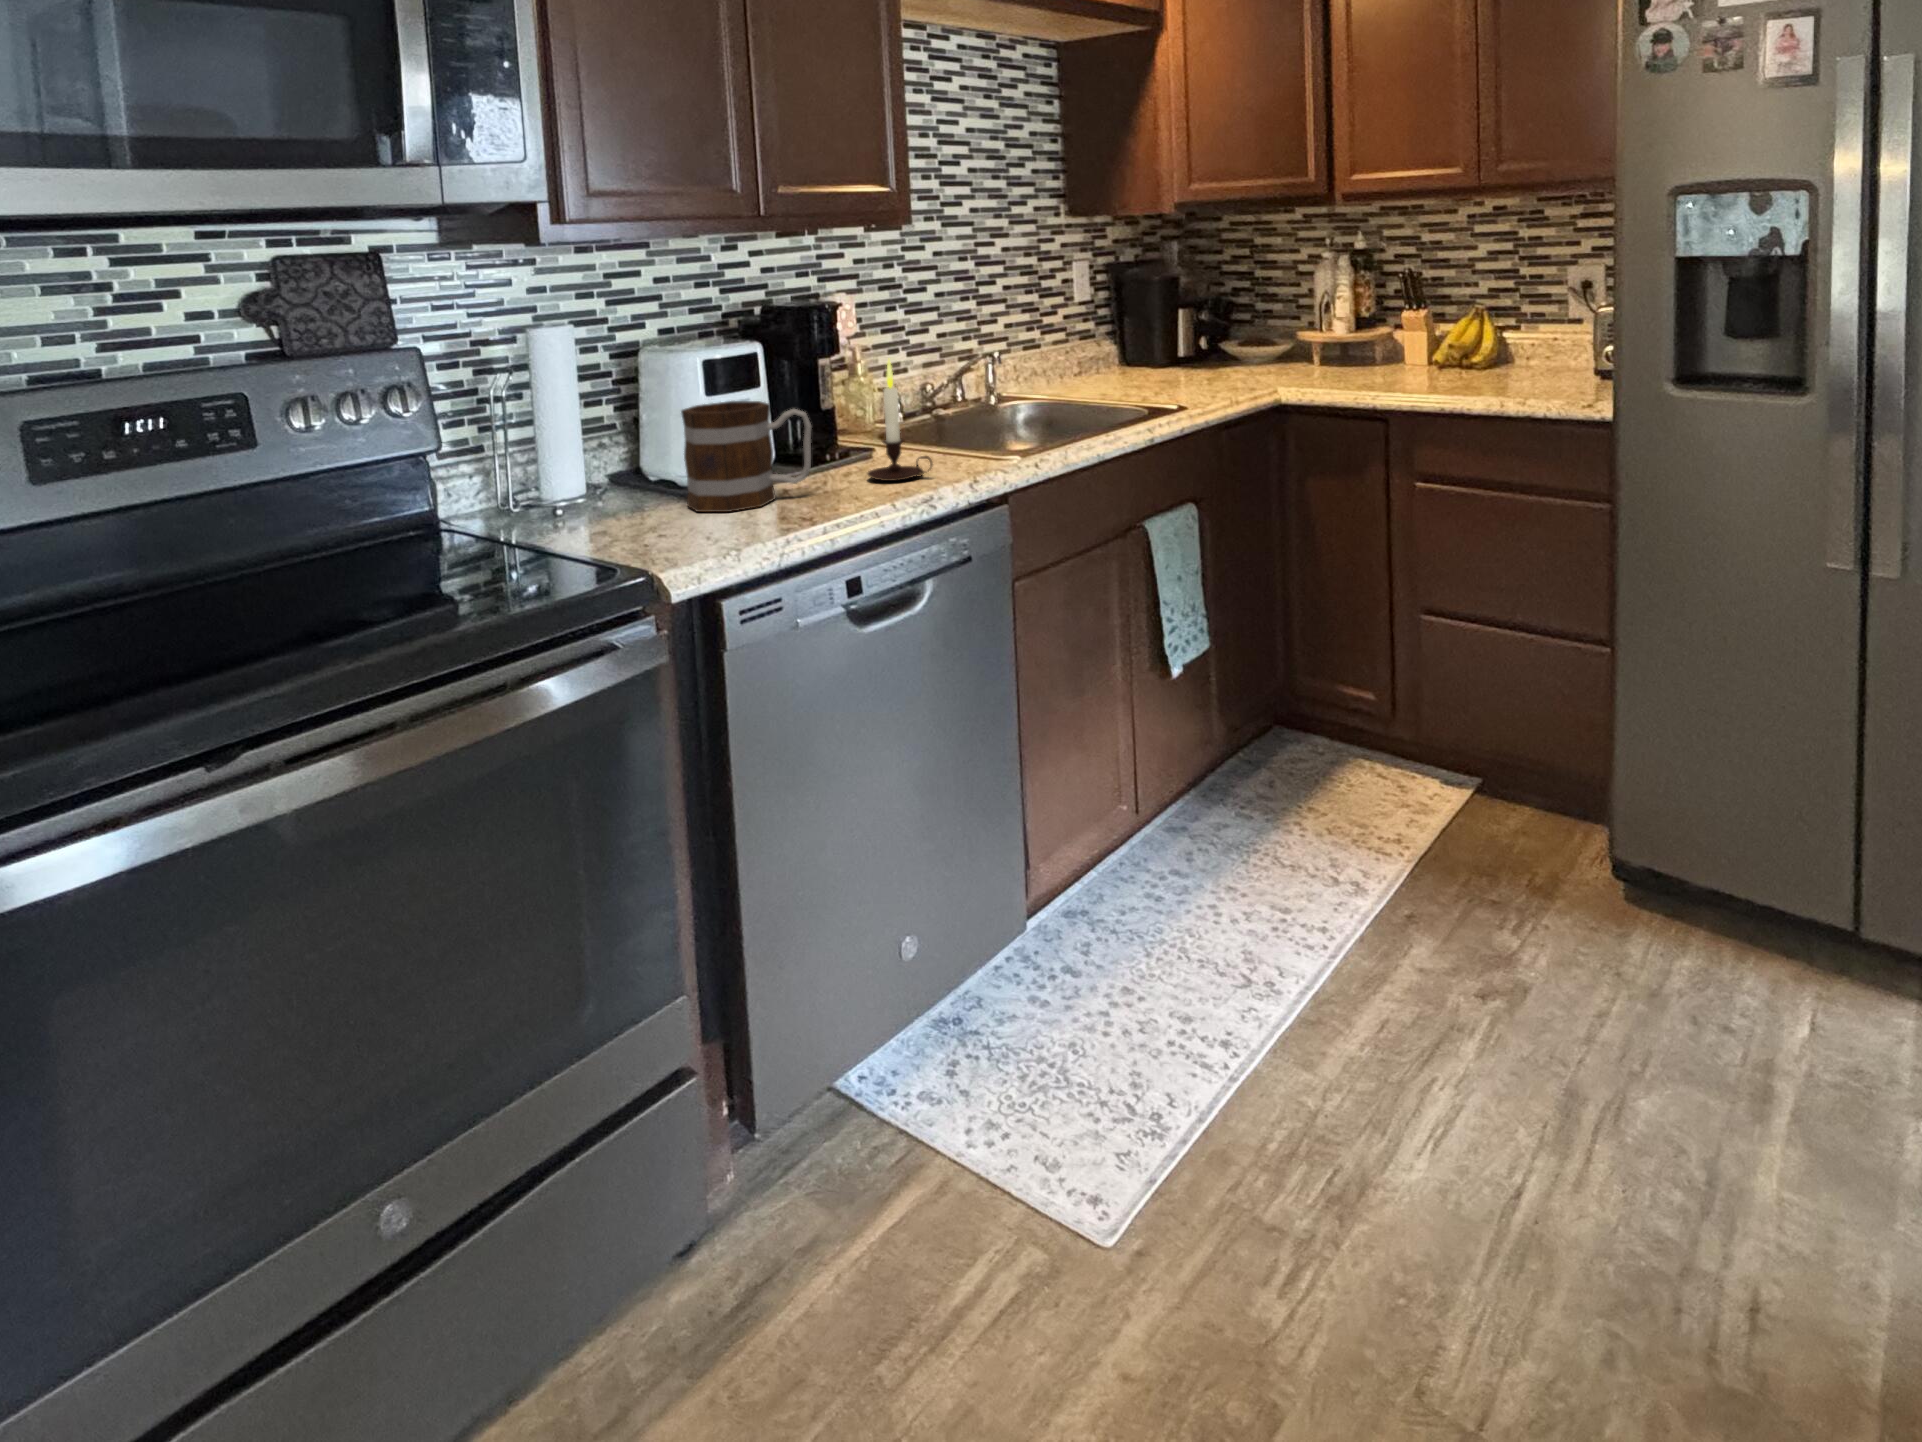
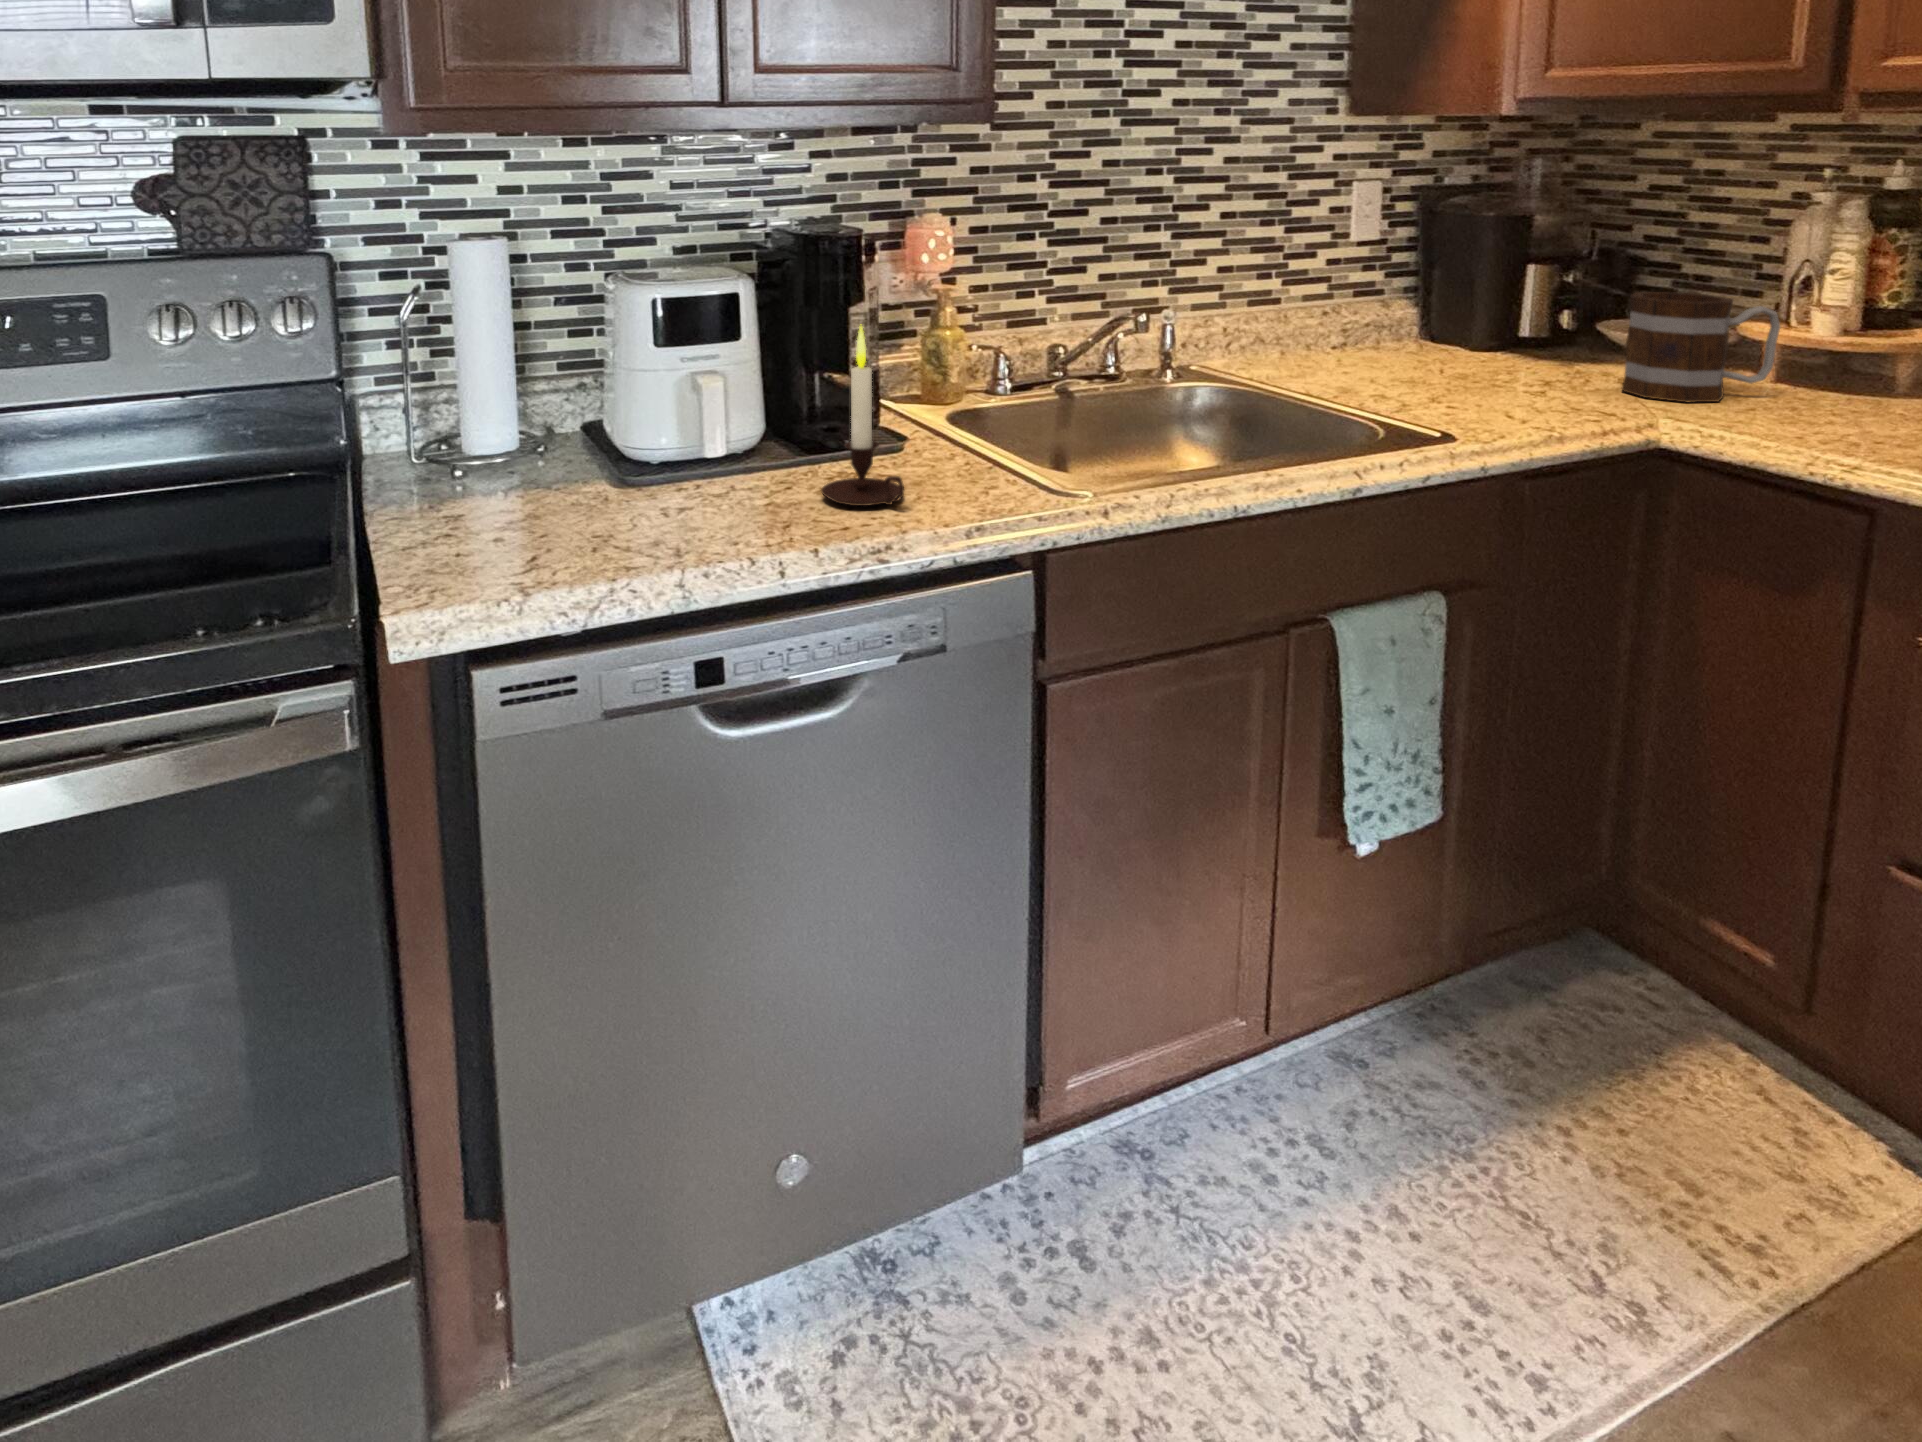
mug: present [681,401,811,512] -> present [1622,292,1780,402]

